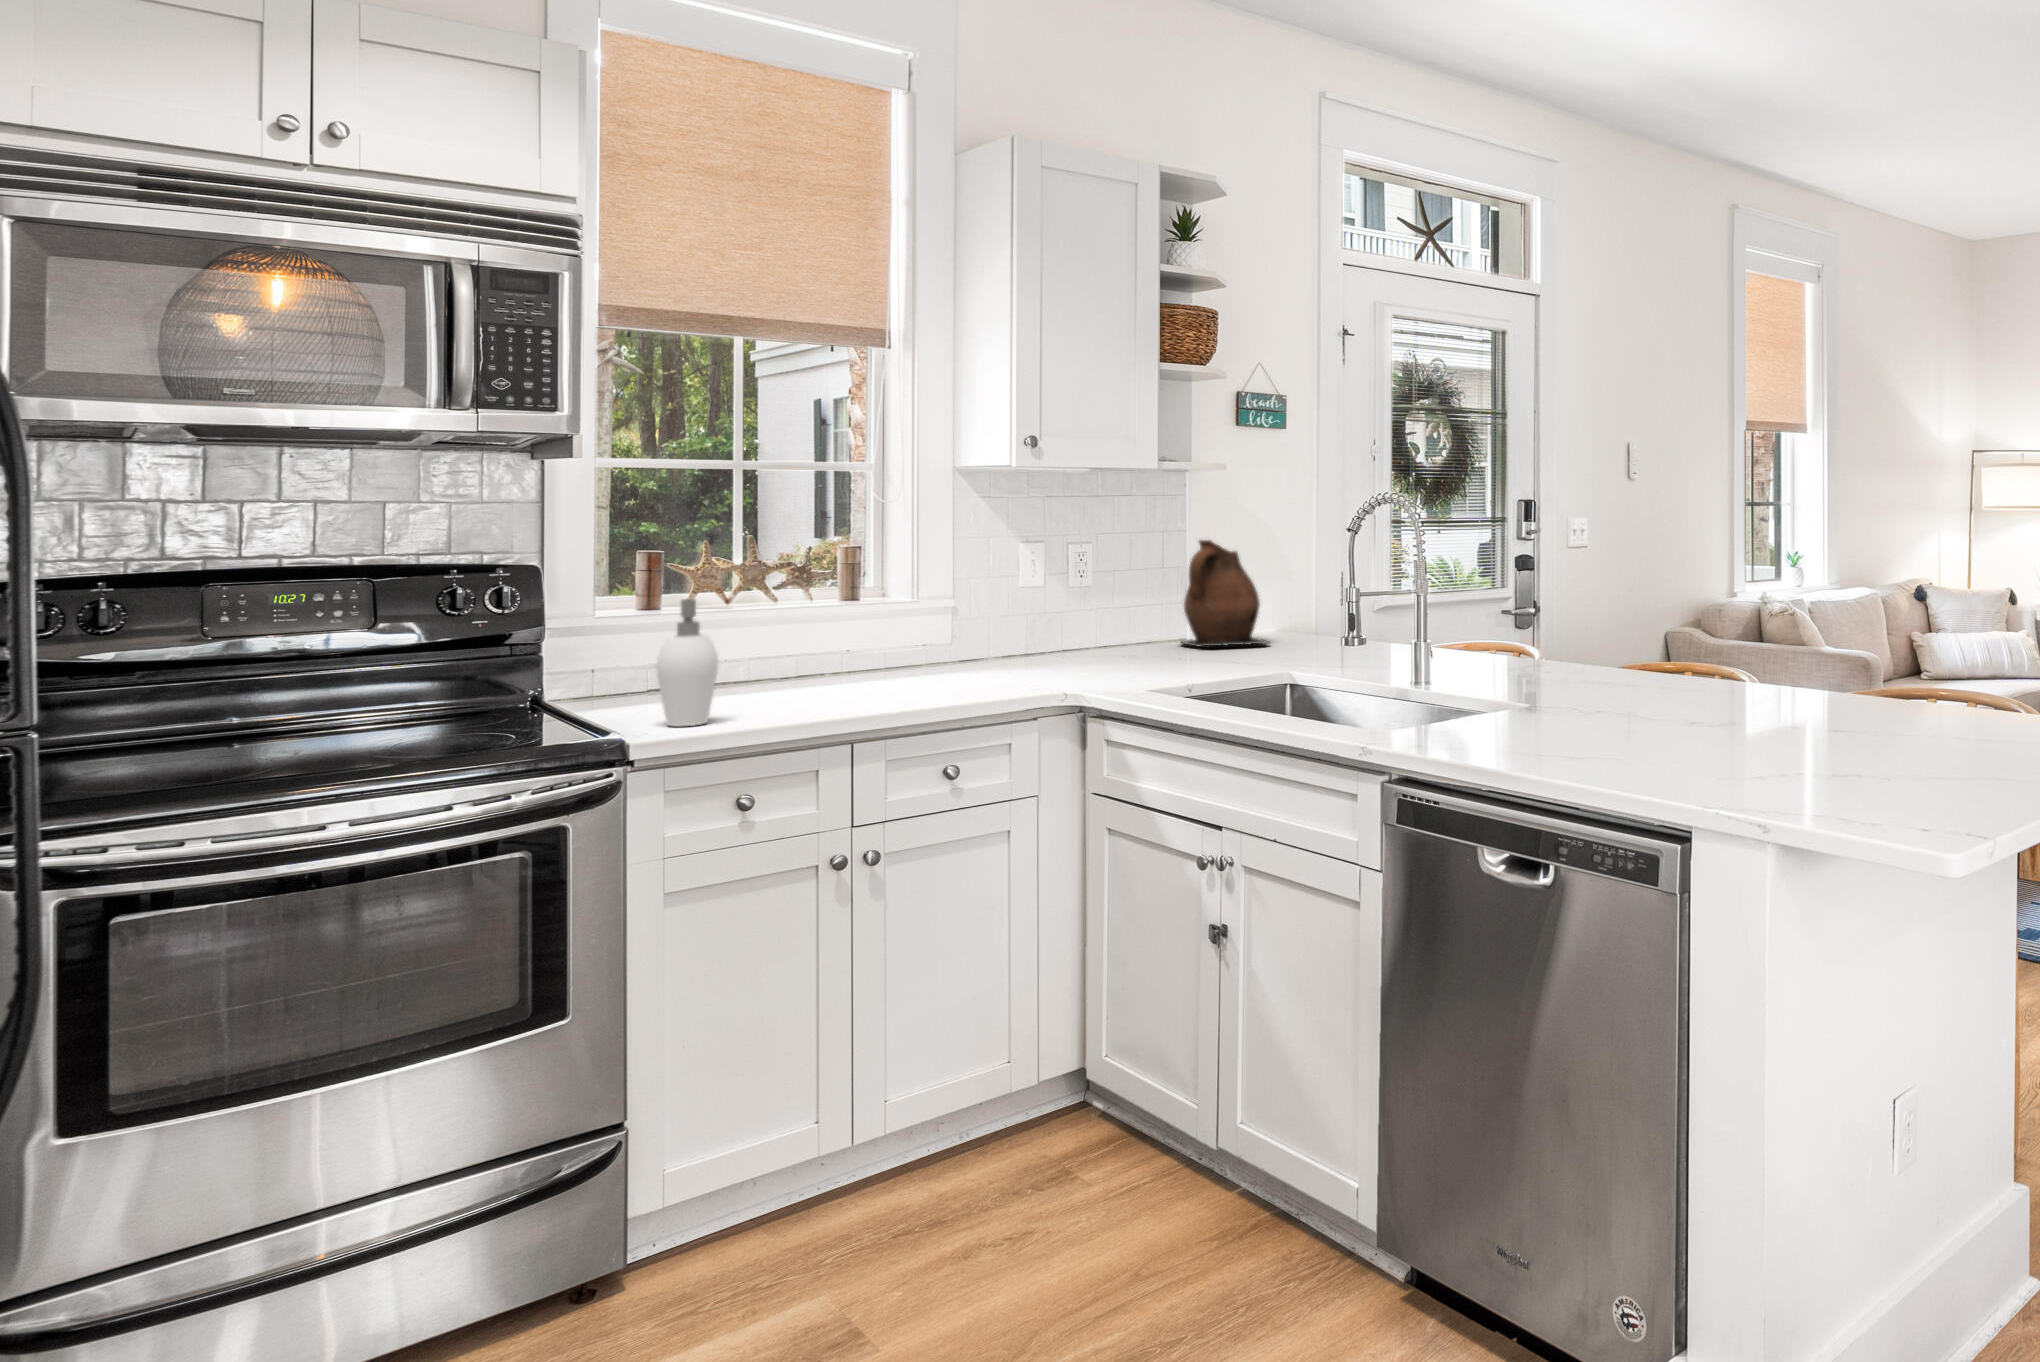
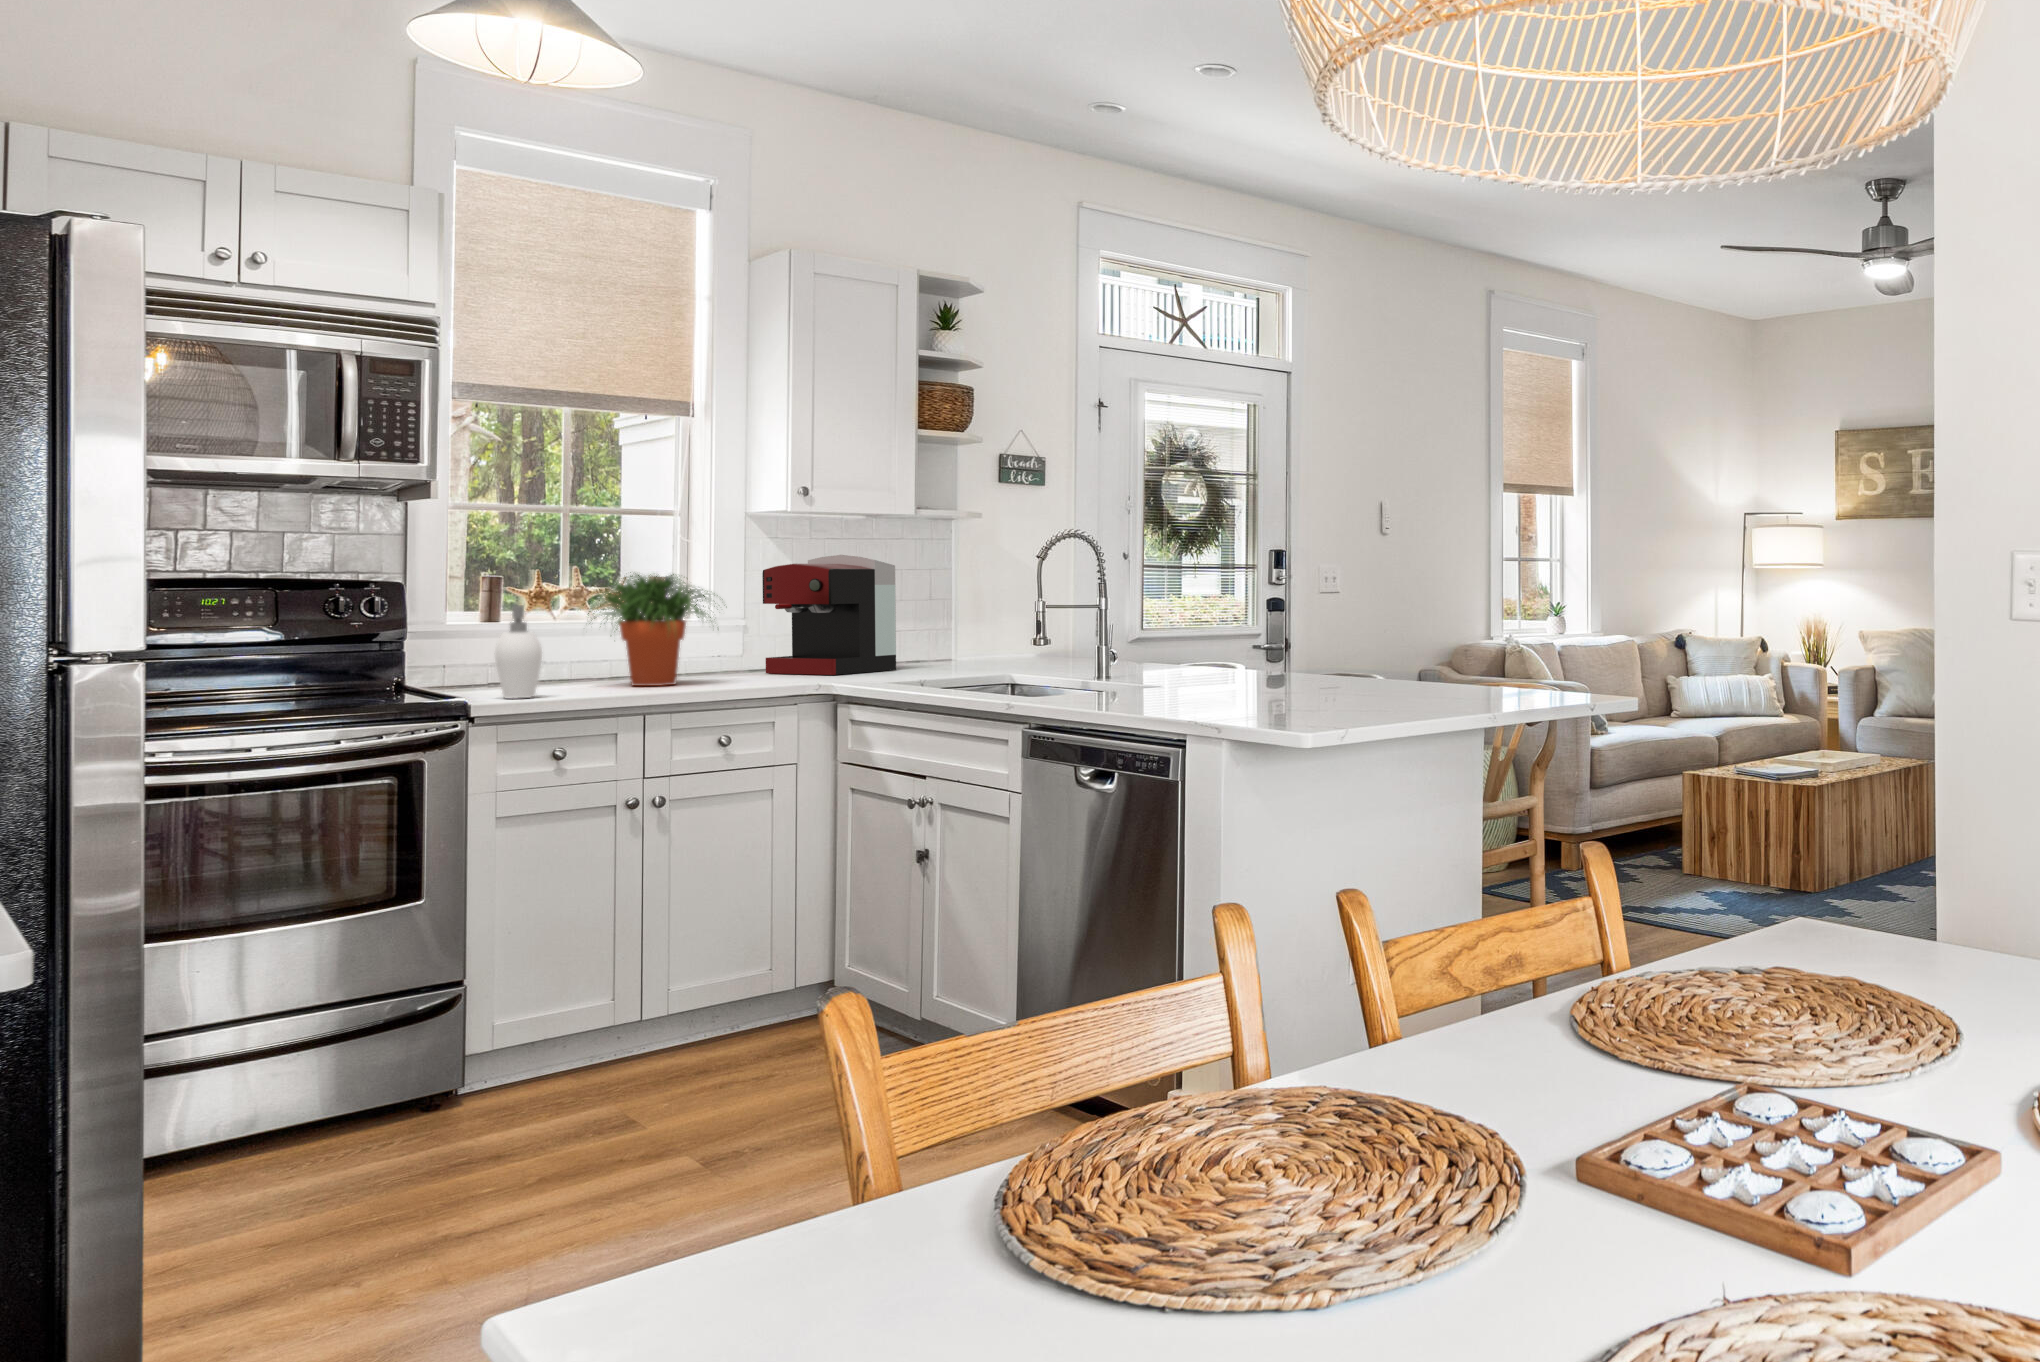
coffee maker: none [975,515,1131,668] -> present [762,555,896,675]
ceramic pitcher: present [1181,540,1268,647] -> none [941,577,1021,665]
potted plant: none [759,545,945,695] -> present [588,572,718,686]

